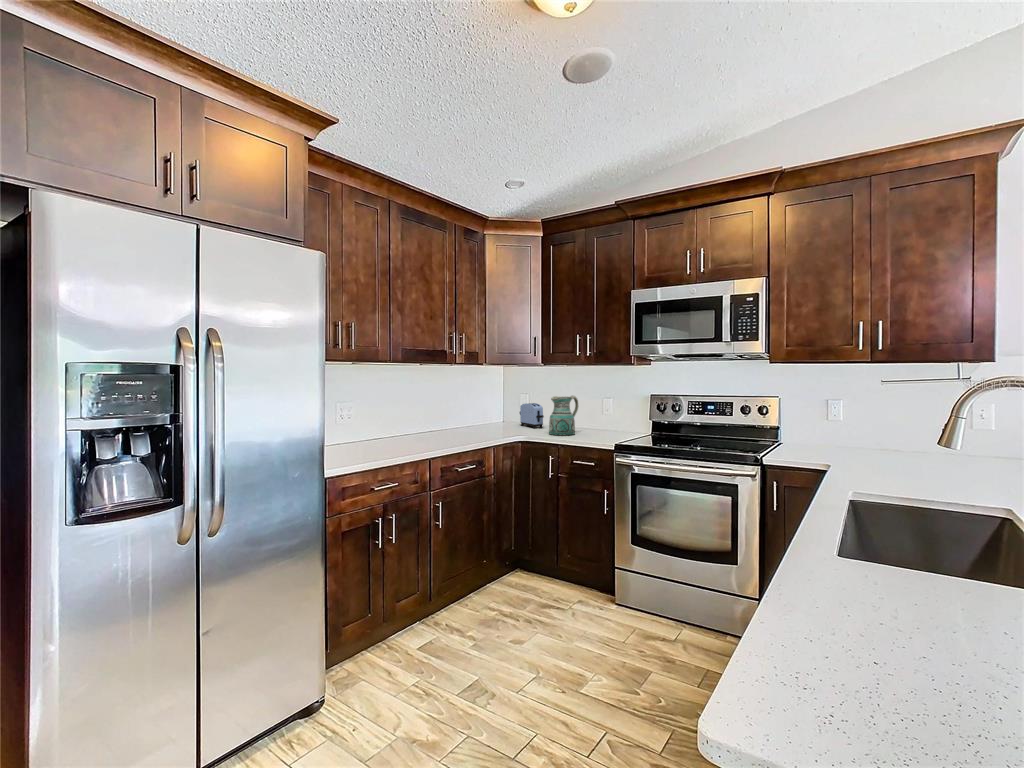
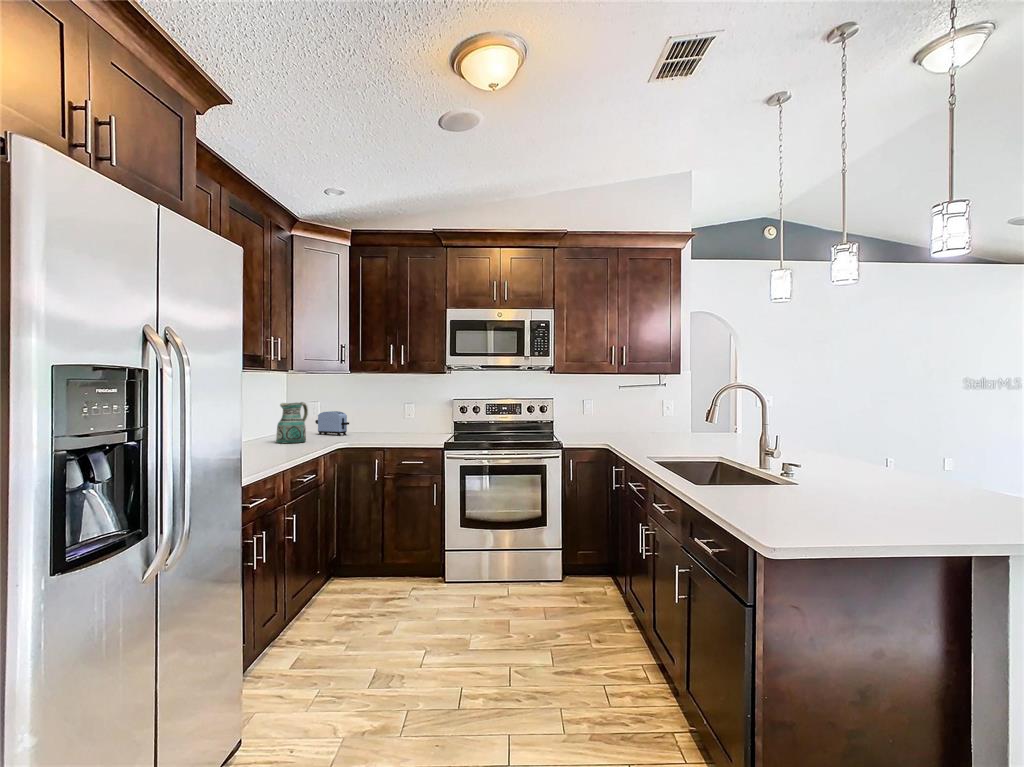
ceramic pitcher: present [549,396,579,435] -> present [276,402,308,443]

